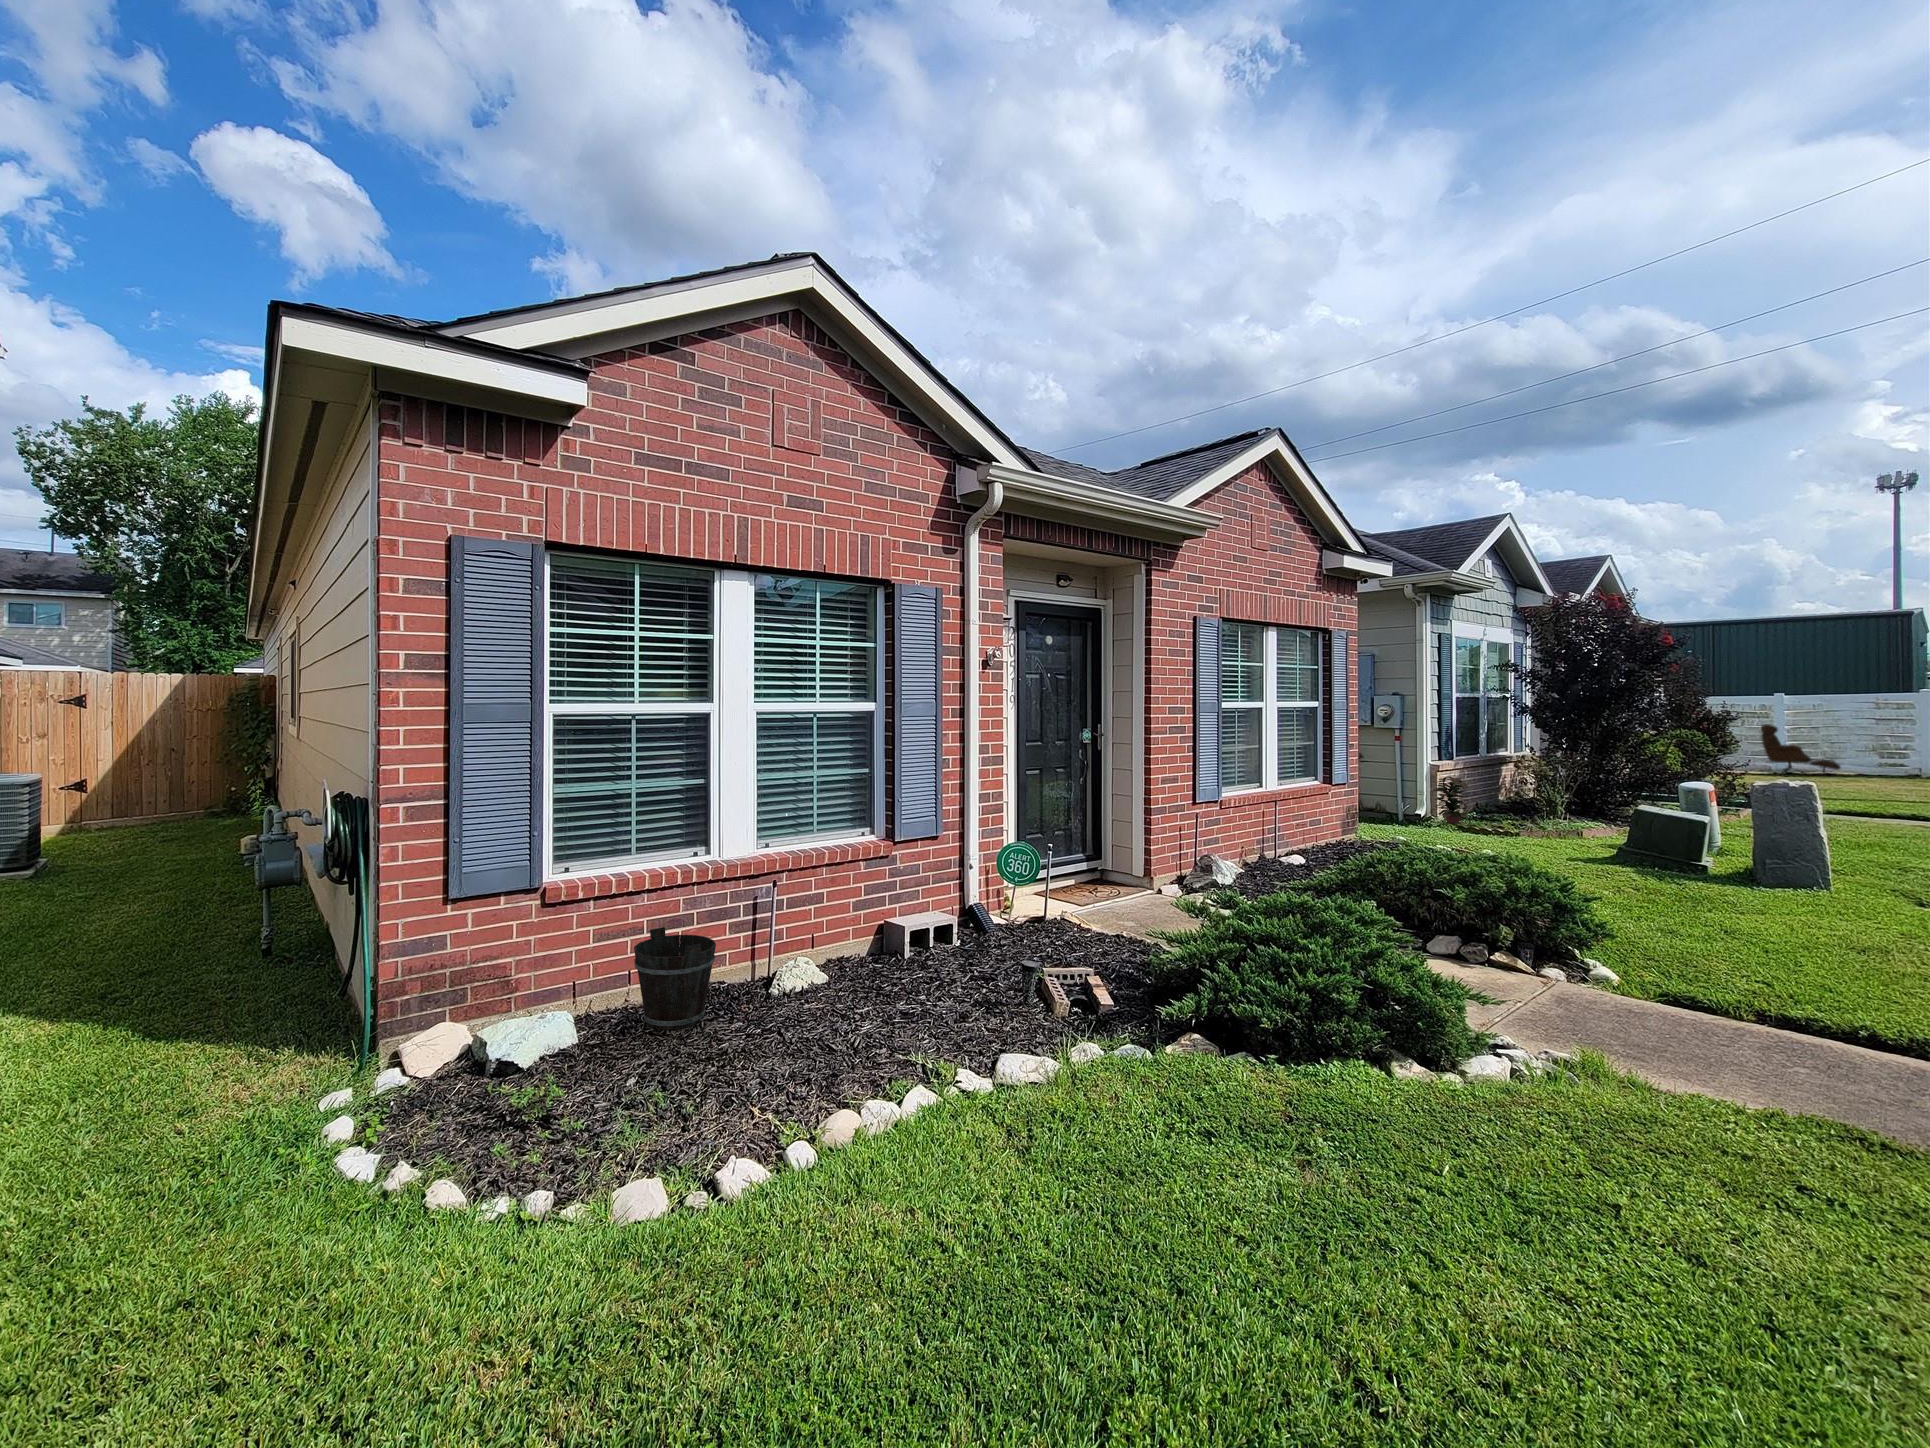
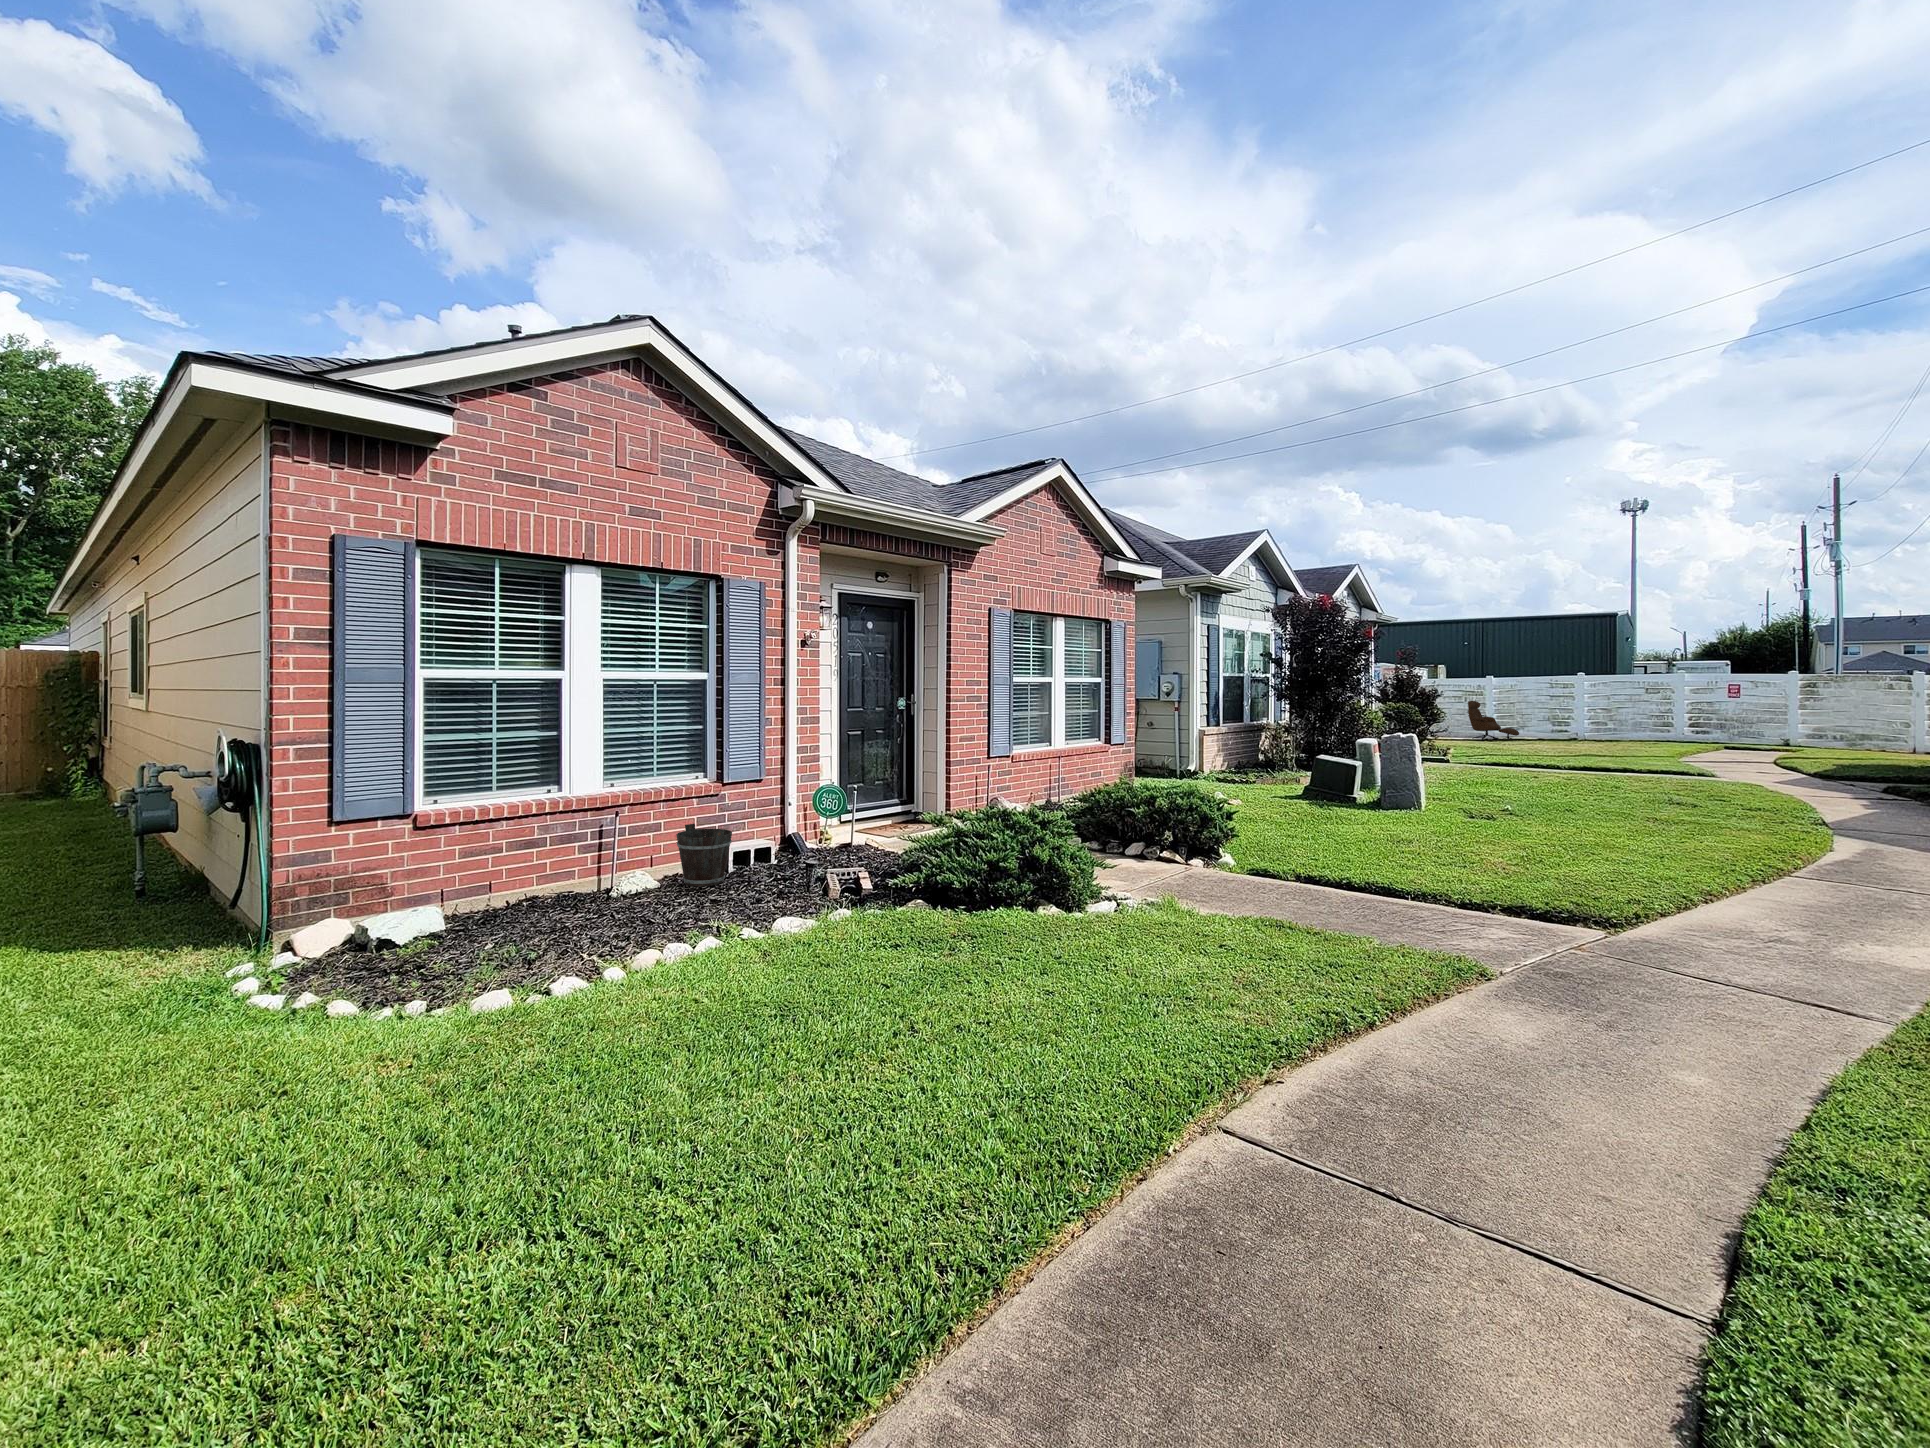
decorative plant: present [1433,777,1469,823] -> none [1203,741,1230,778]
bucket: present [634,927,716,1030] -> present [676,824,732,886]

